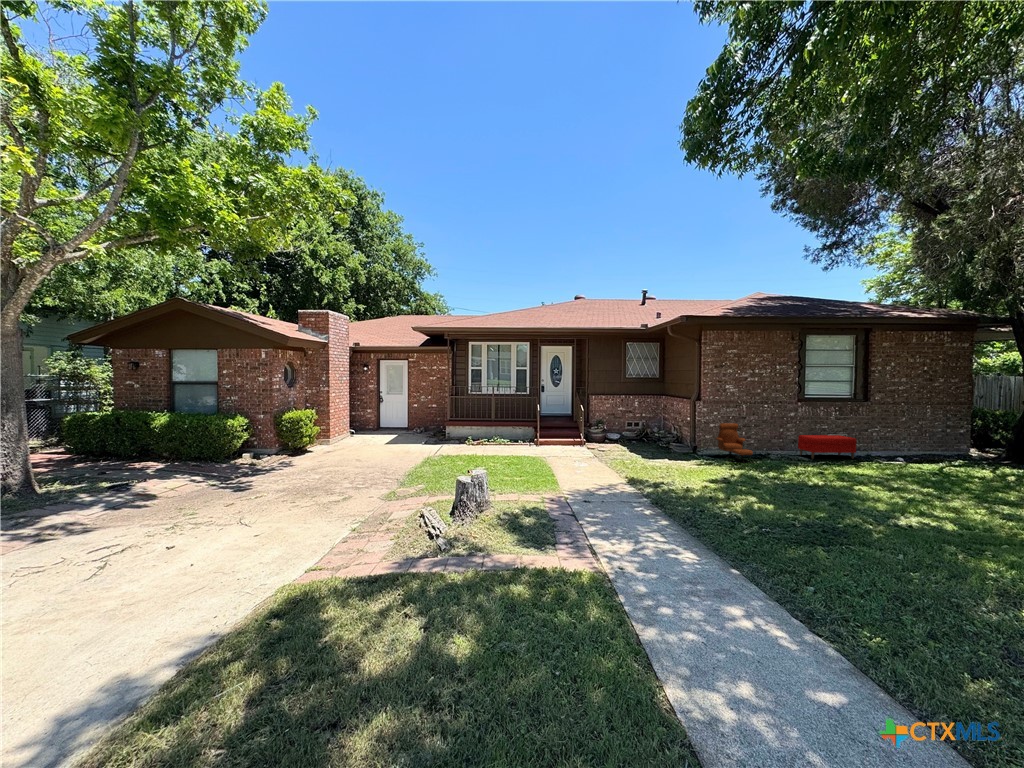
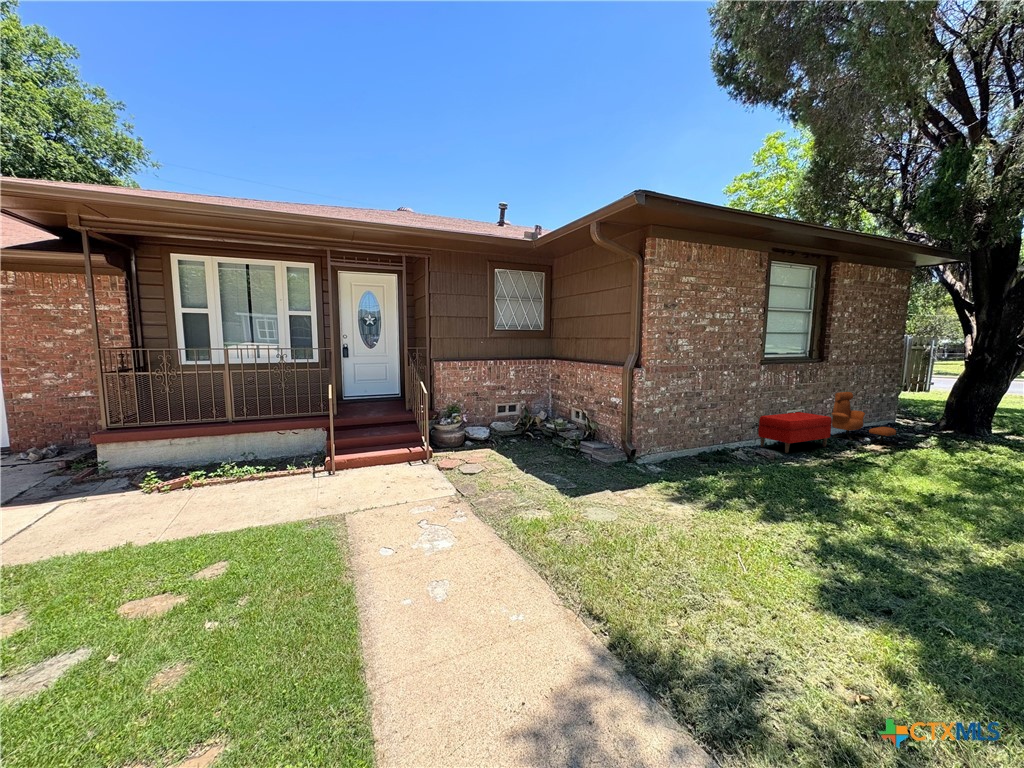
lounge chair: present [716,423,753,463] -> present [832,392,896,447]

